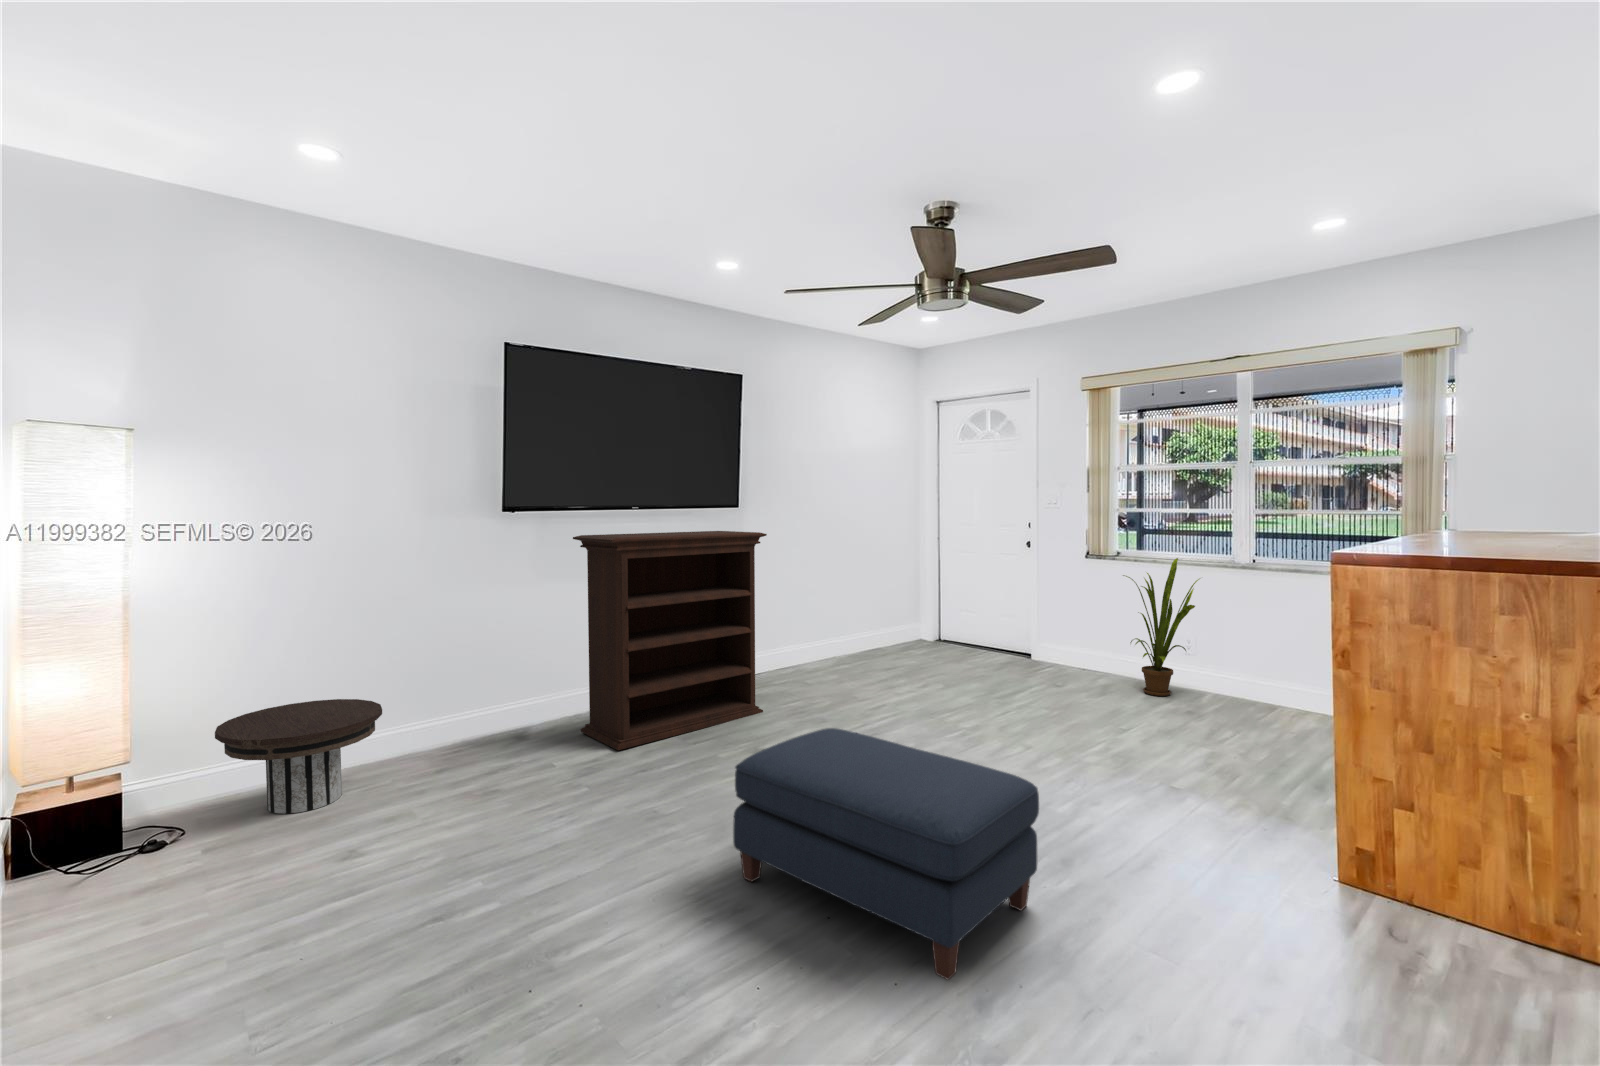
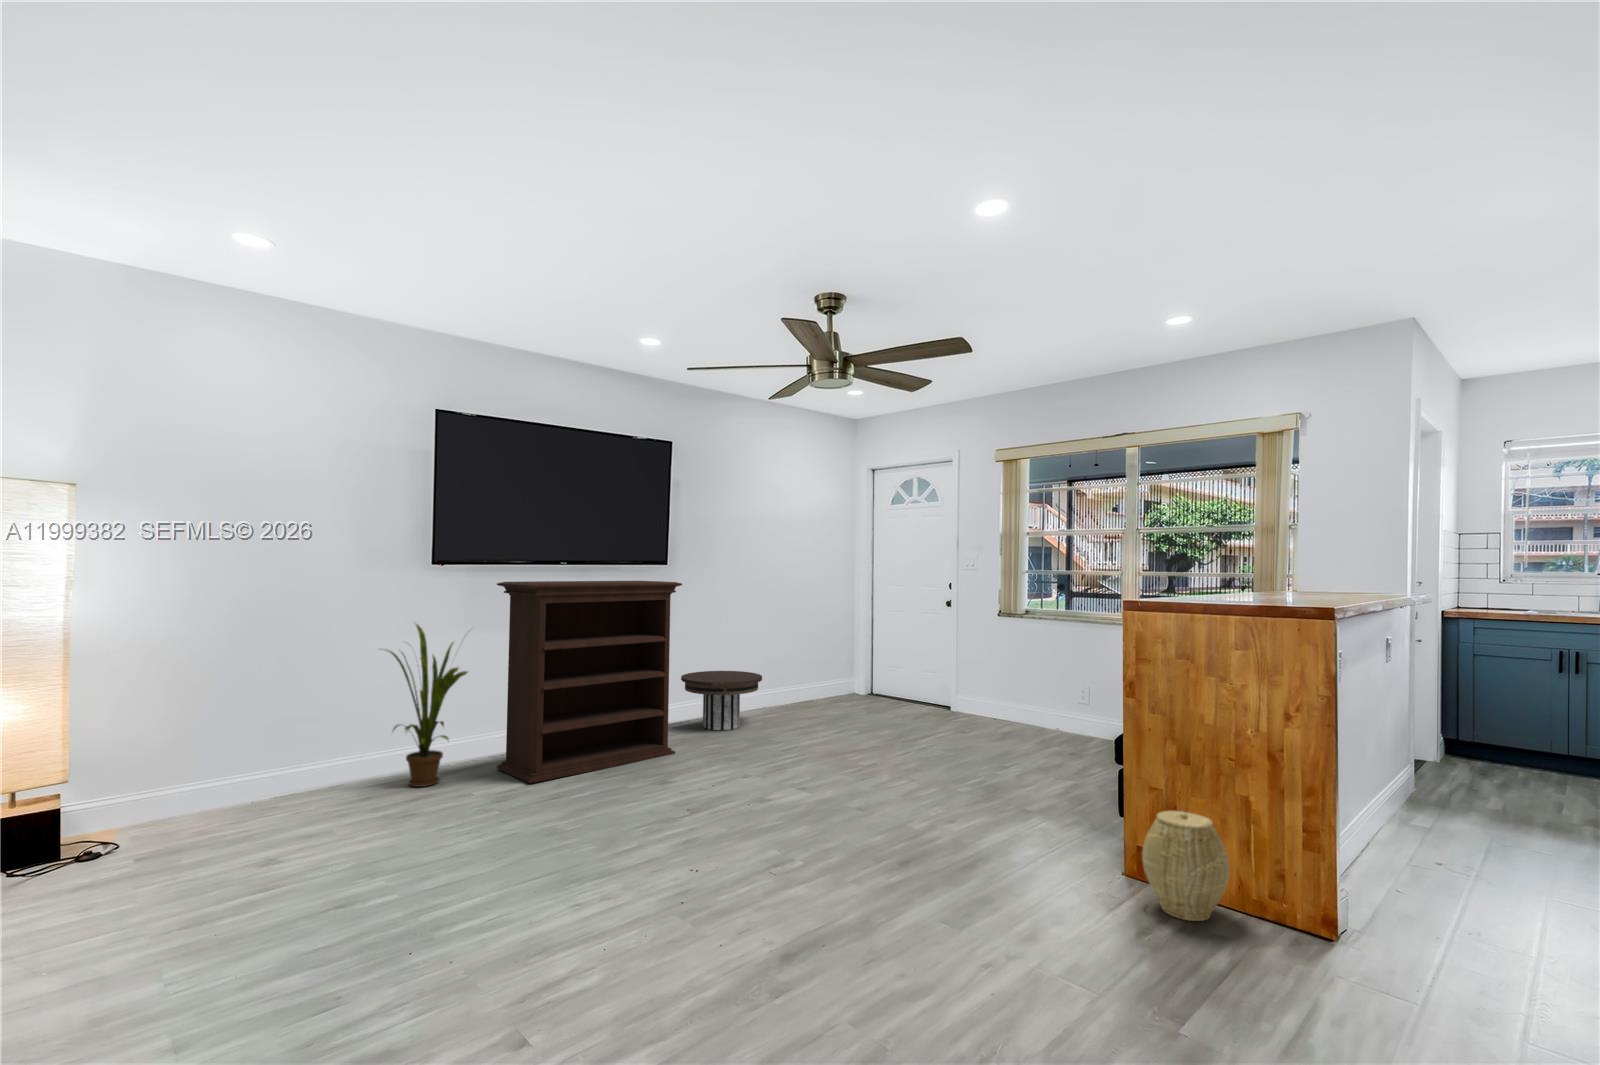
house plant: present [1123,558,1199,696] -> present [385,624,467,787]
side table: present [215,699,382,814] -> present [681,671,762,730]
ottoman: present [733,728,1039,980] -> none [615,751,869,941]
woven basket: none [1378,811,1507,951] -> present [1142,811,1230,921]

